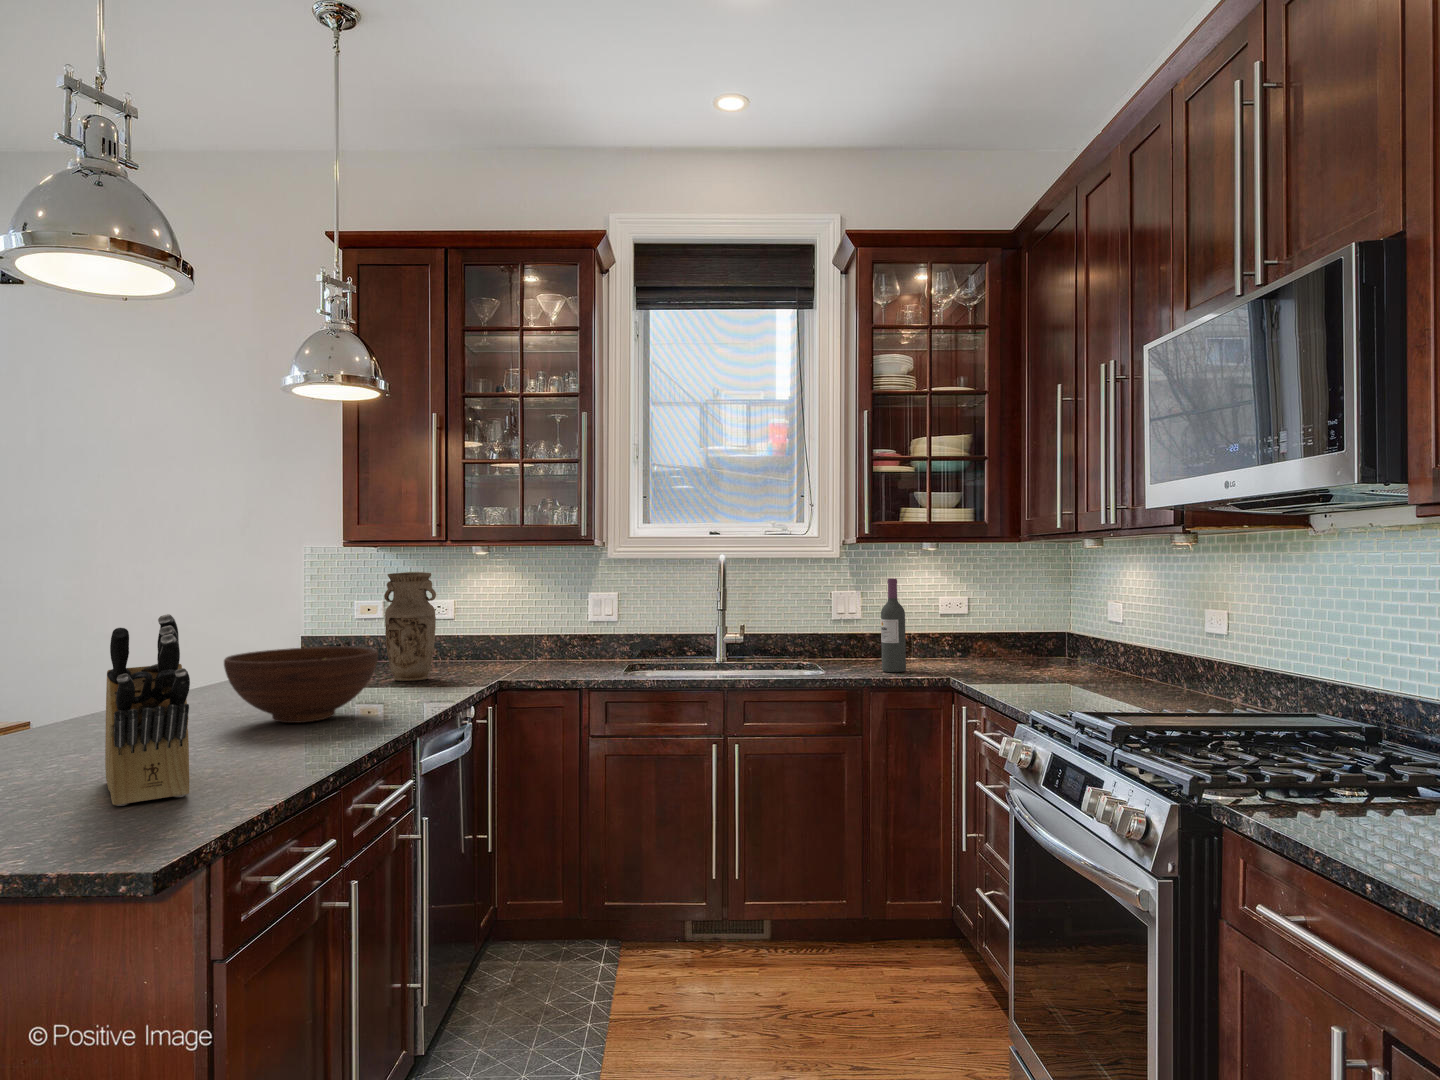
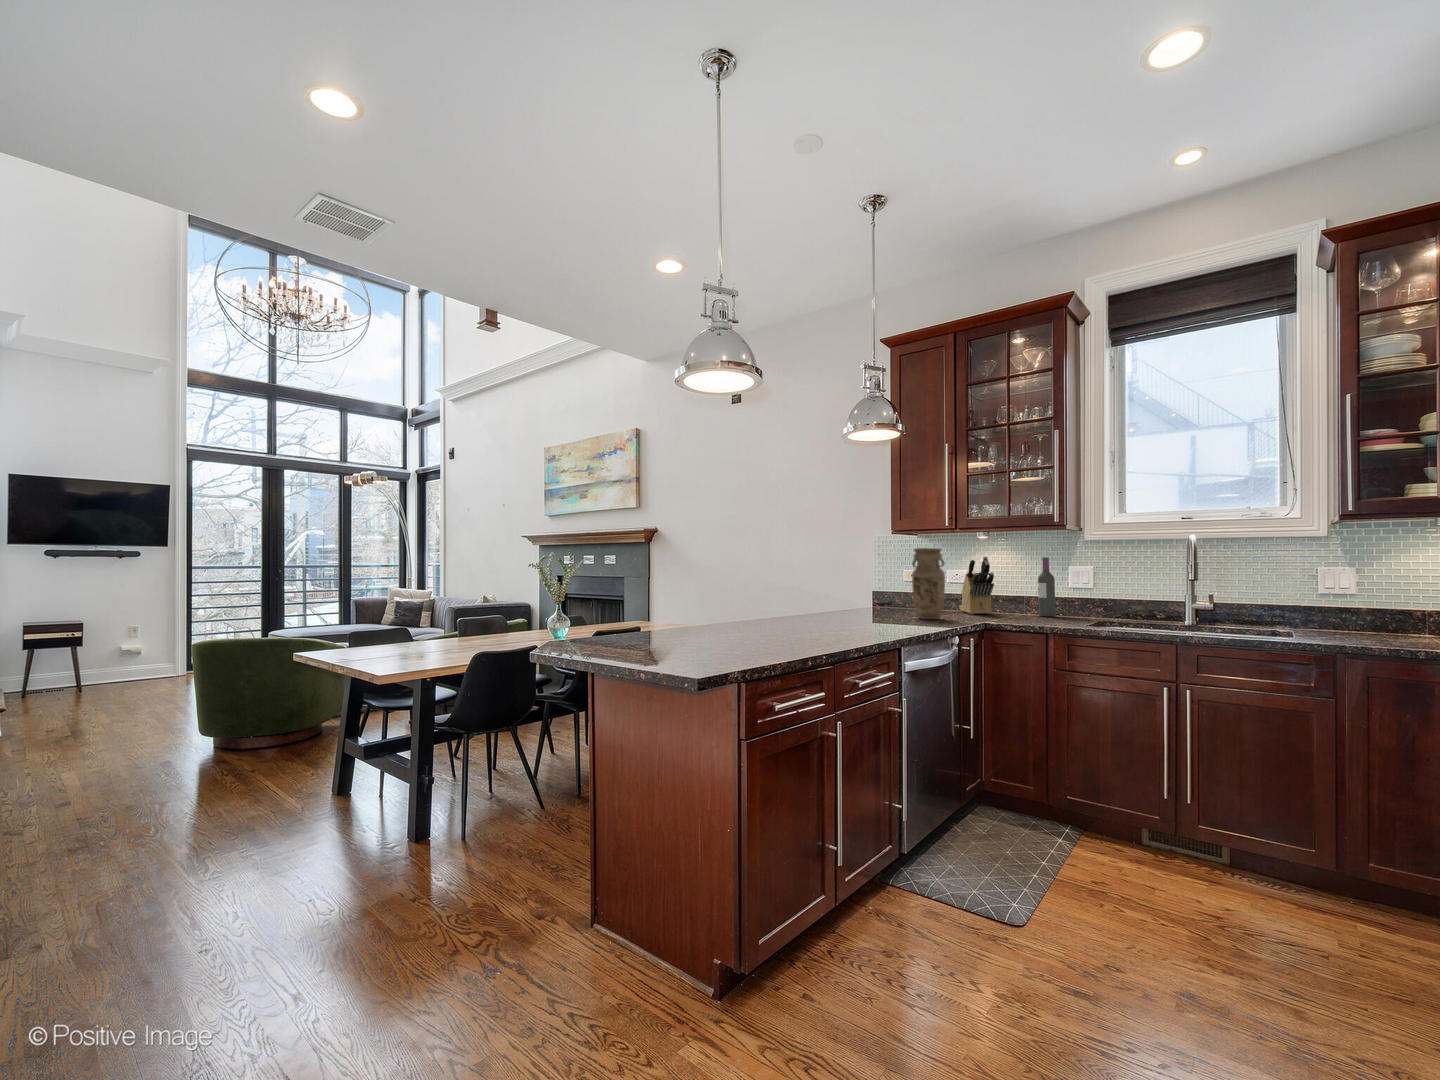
wine bottle: present [881,578,906,672] -> present [1038,557,1055,617]
knife block: present [105,614,190,806] -> present [959,556,994,614]
fruit bowl: present [224,647,378,723] -> none [803,589,889,631]

